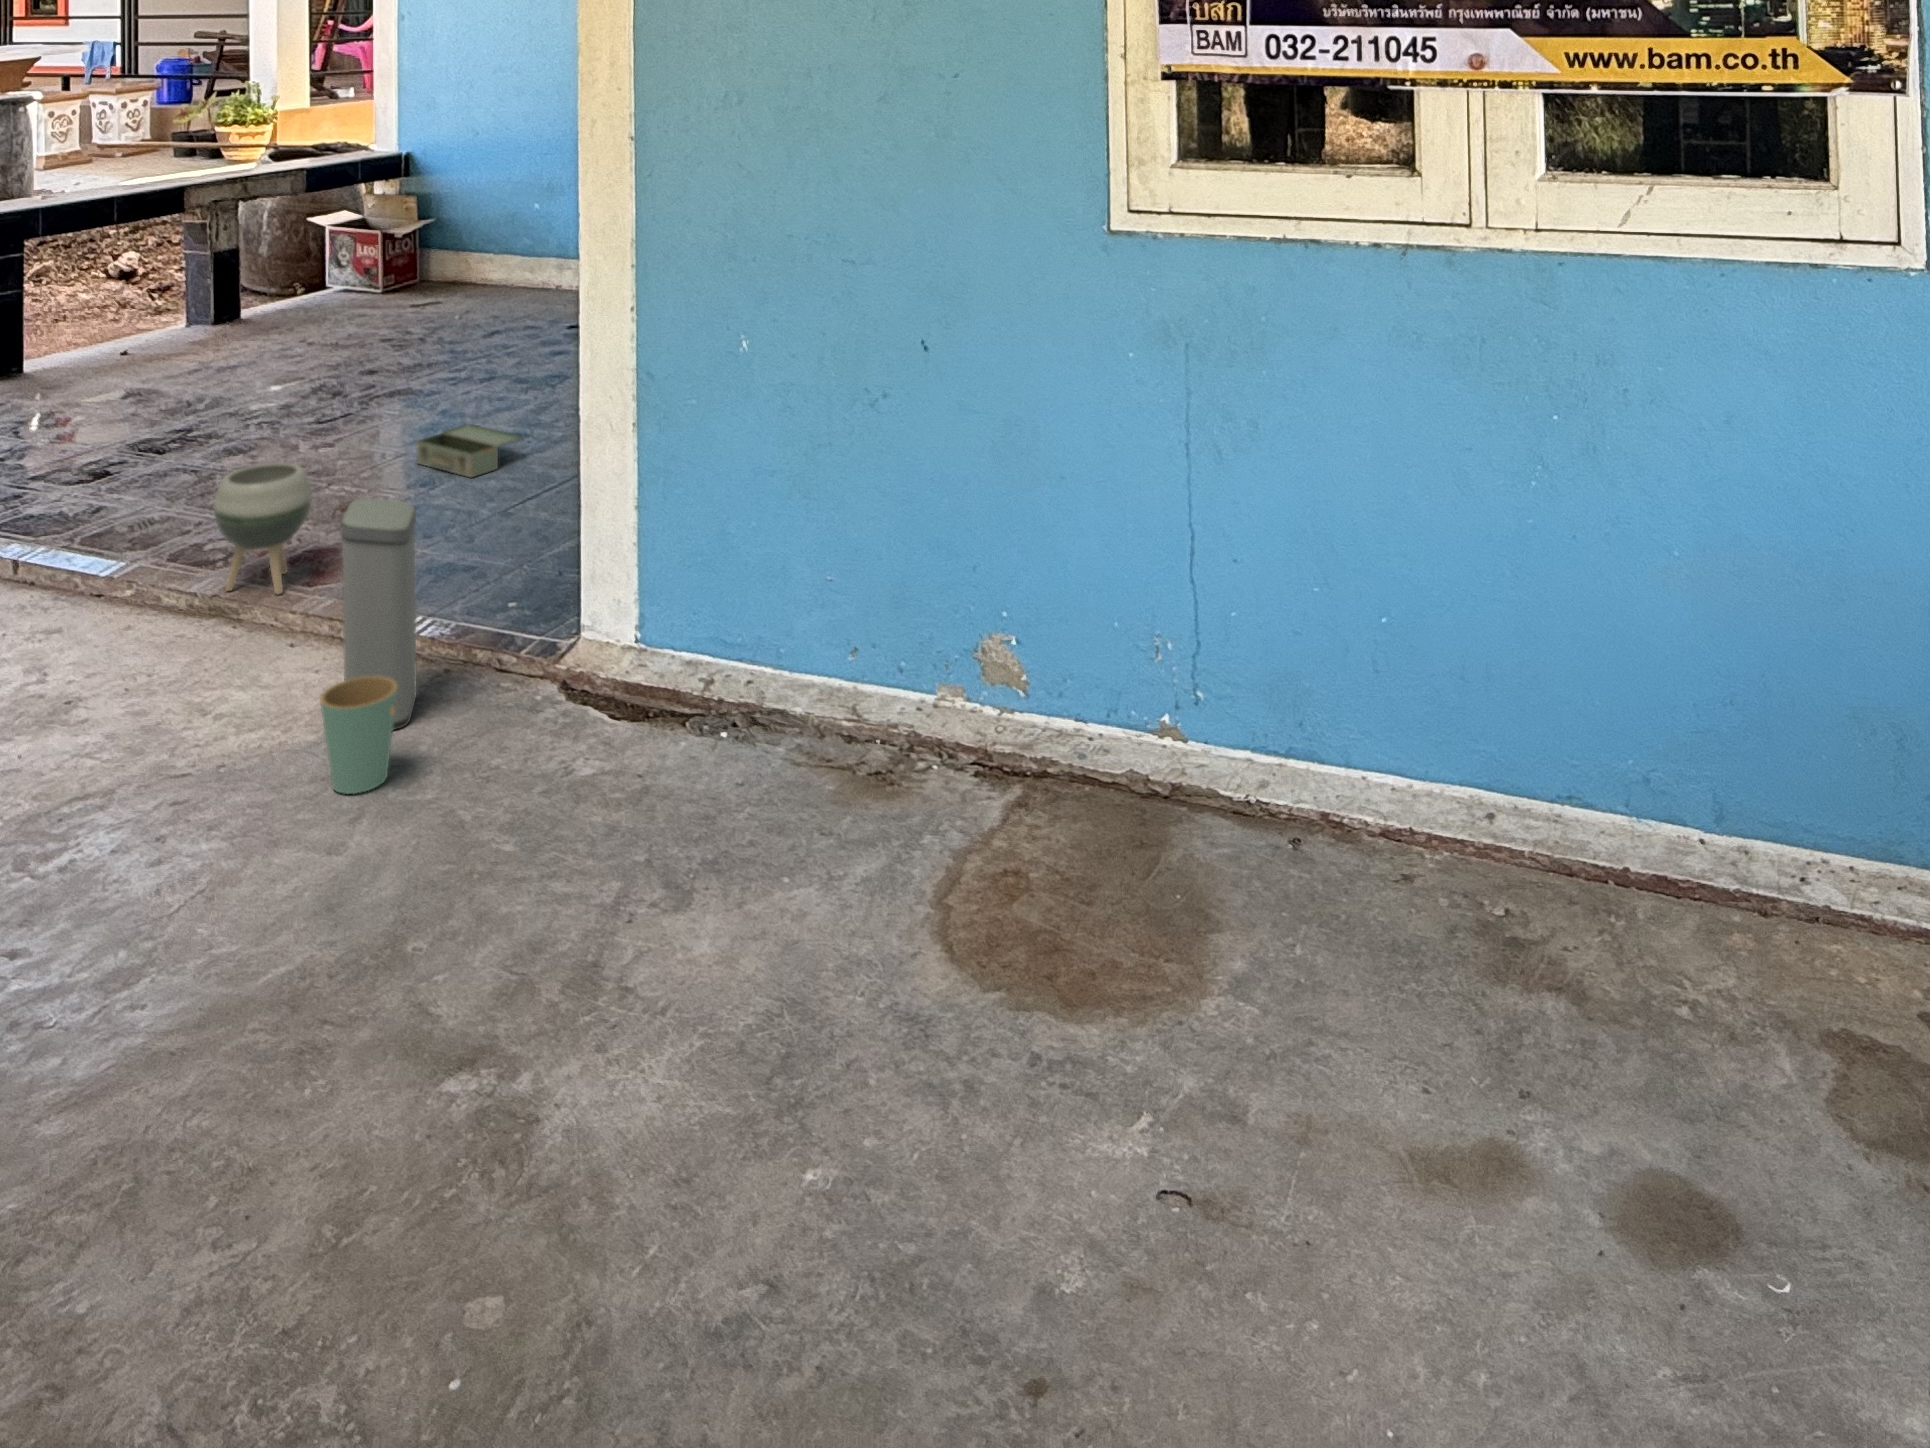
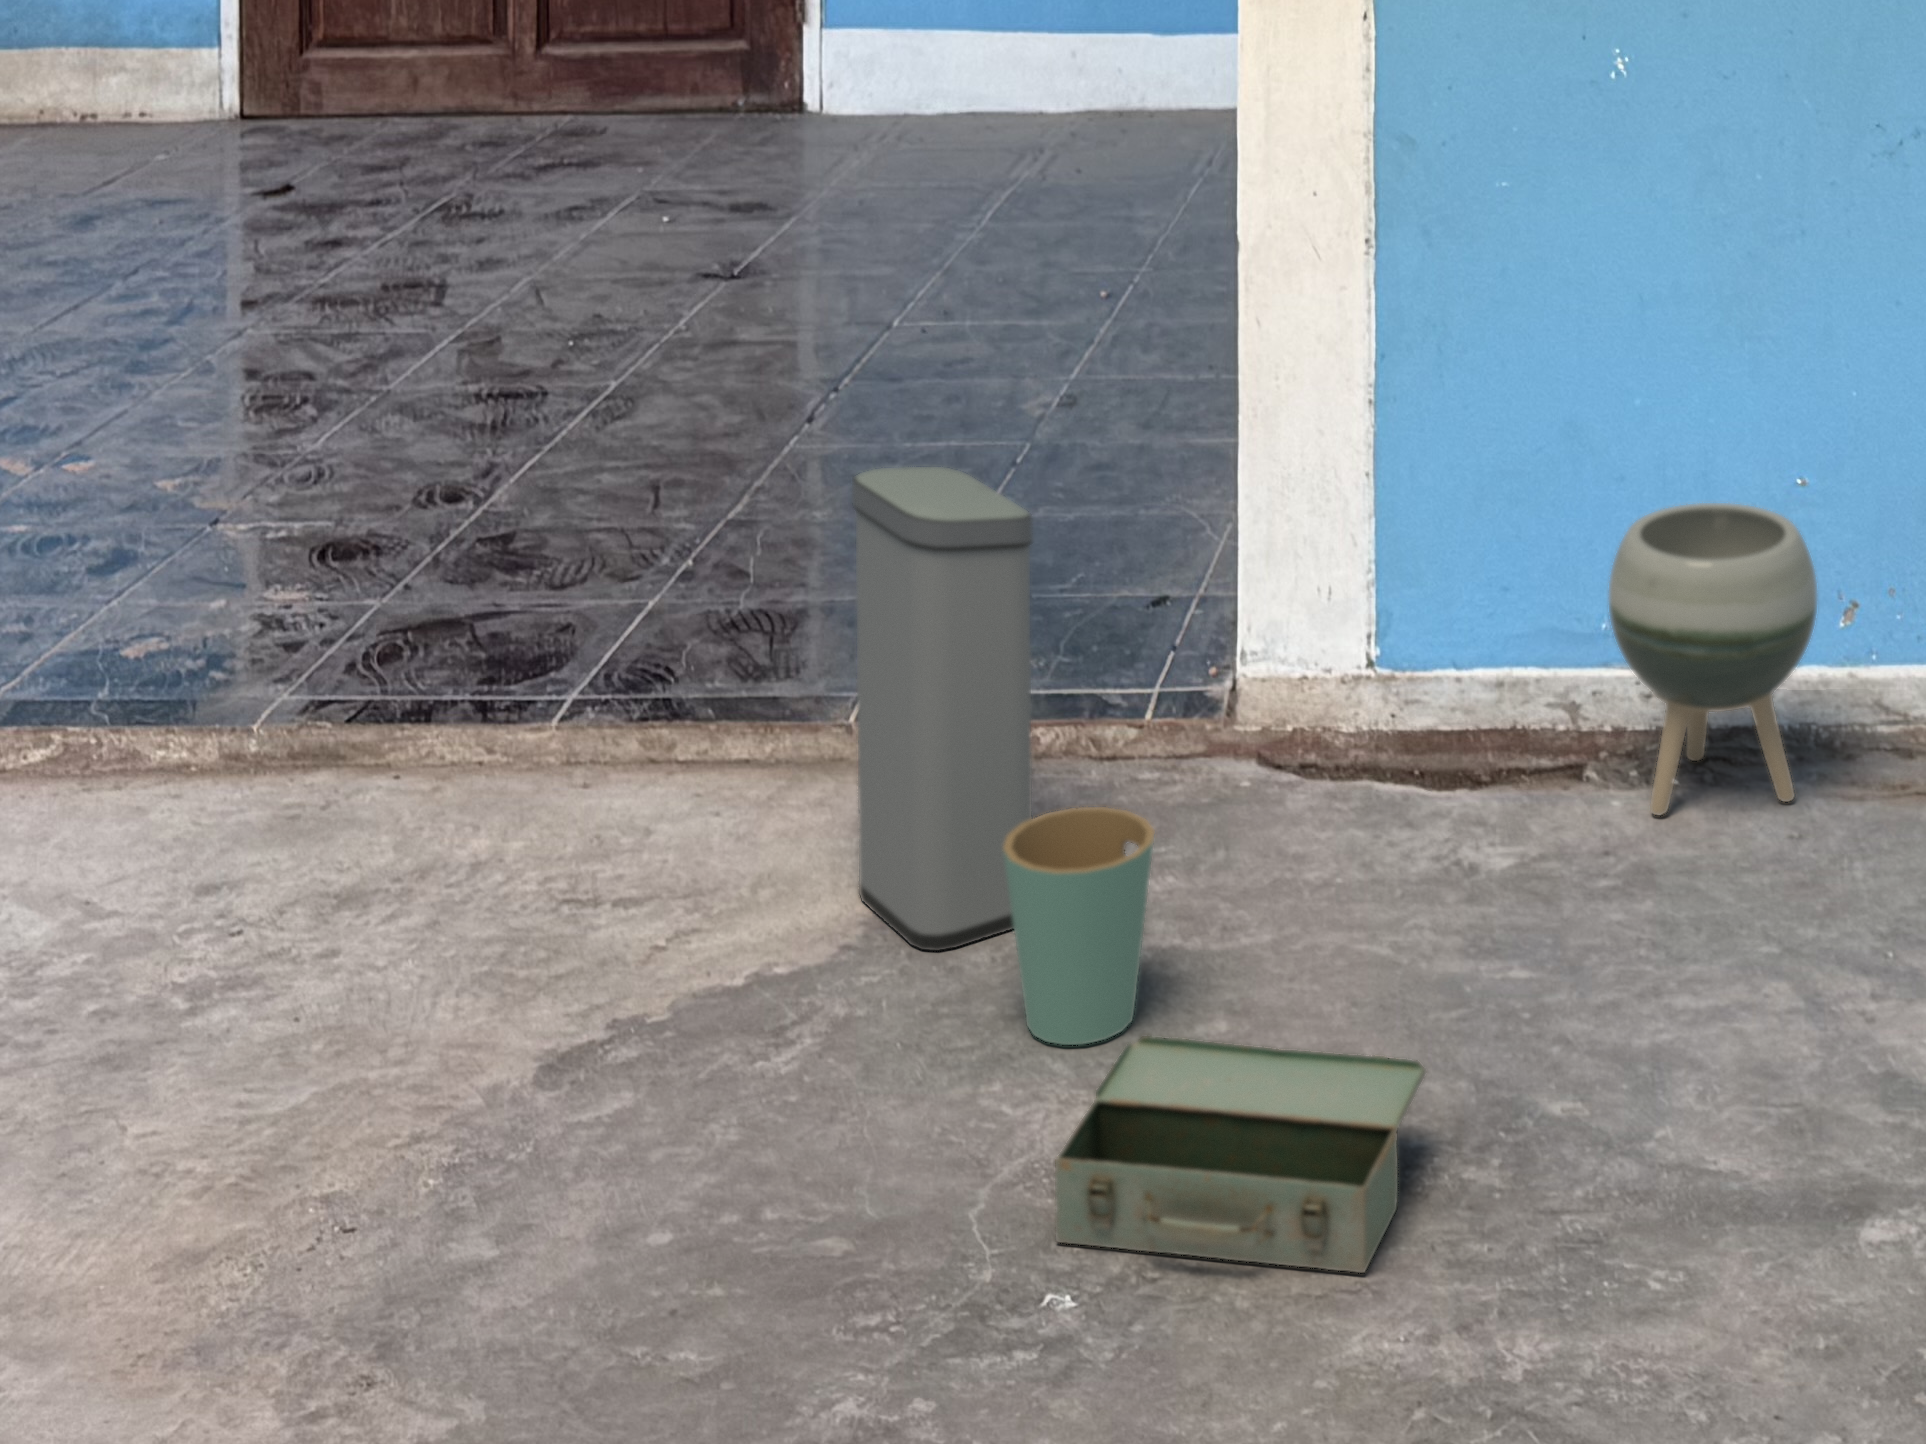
toolbox: present [417,424,521,477] -> present [1055,1036,1426,1273]
planter: present [214,463,312,594] -> present [1609,503,1817,815]

